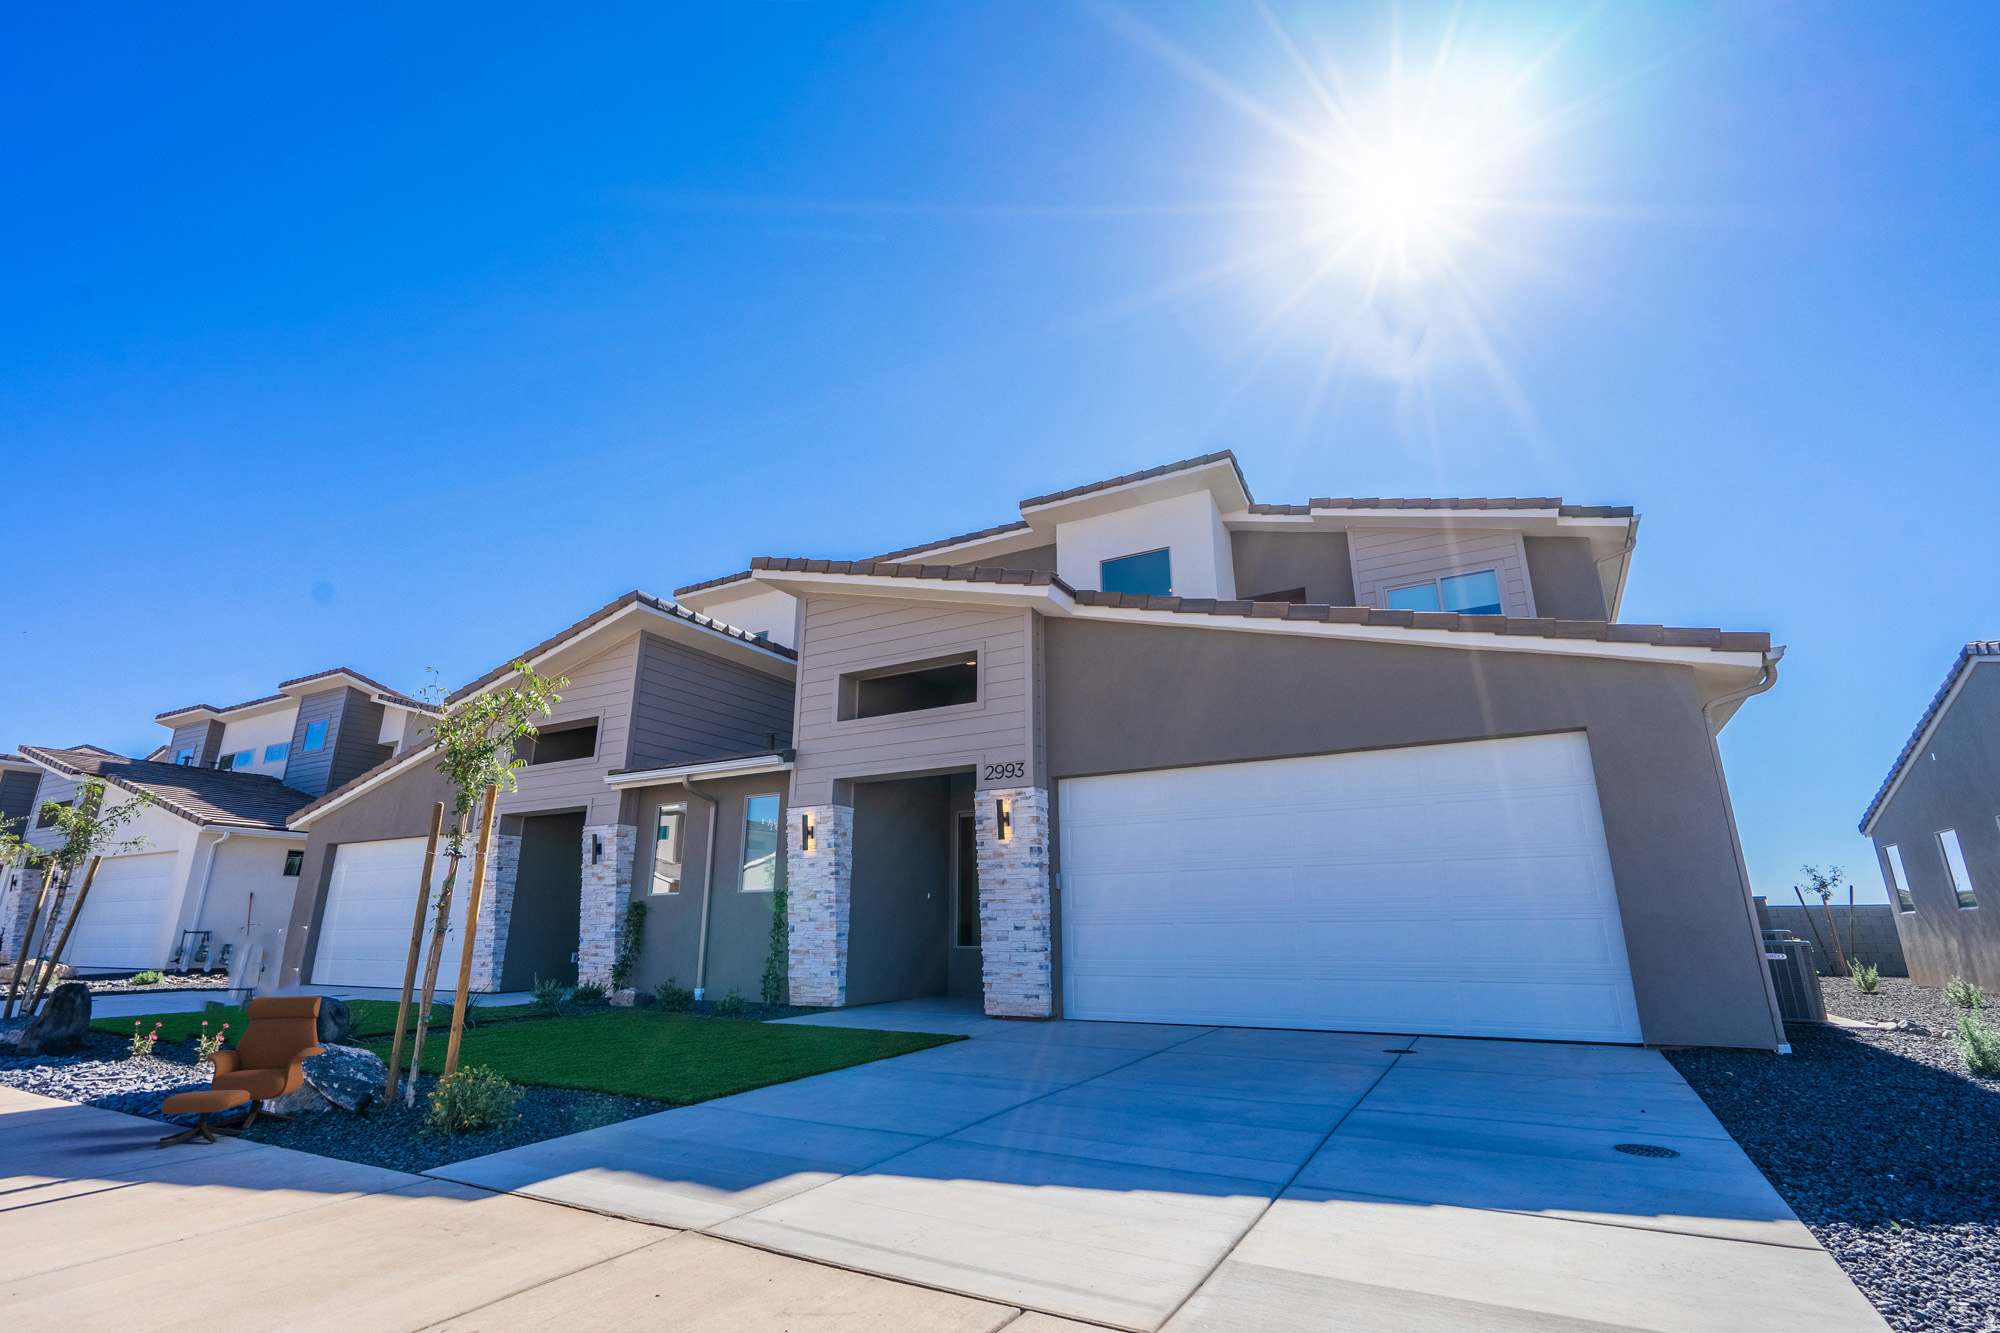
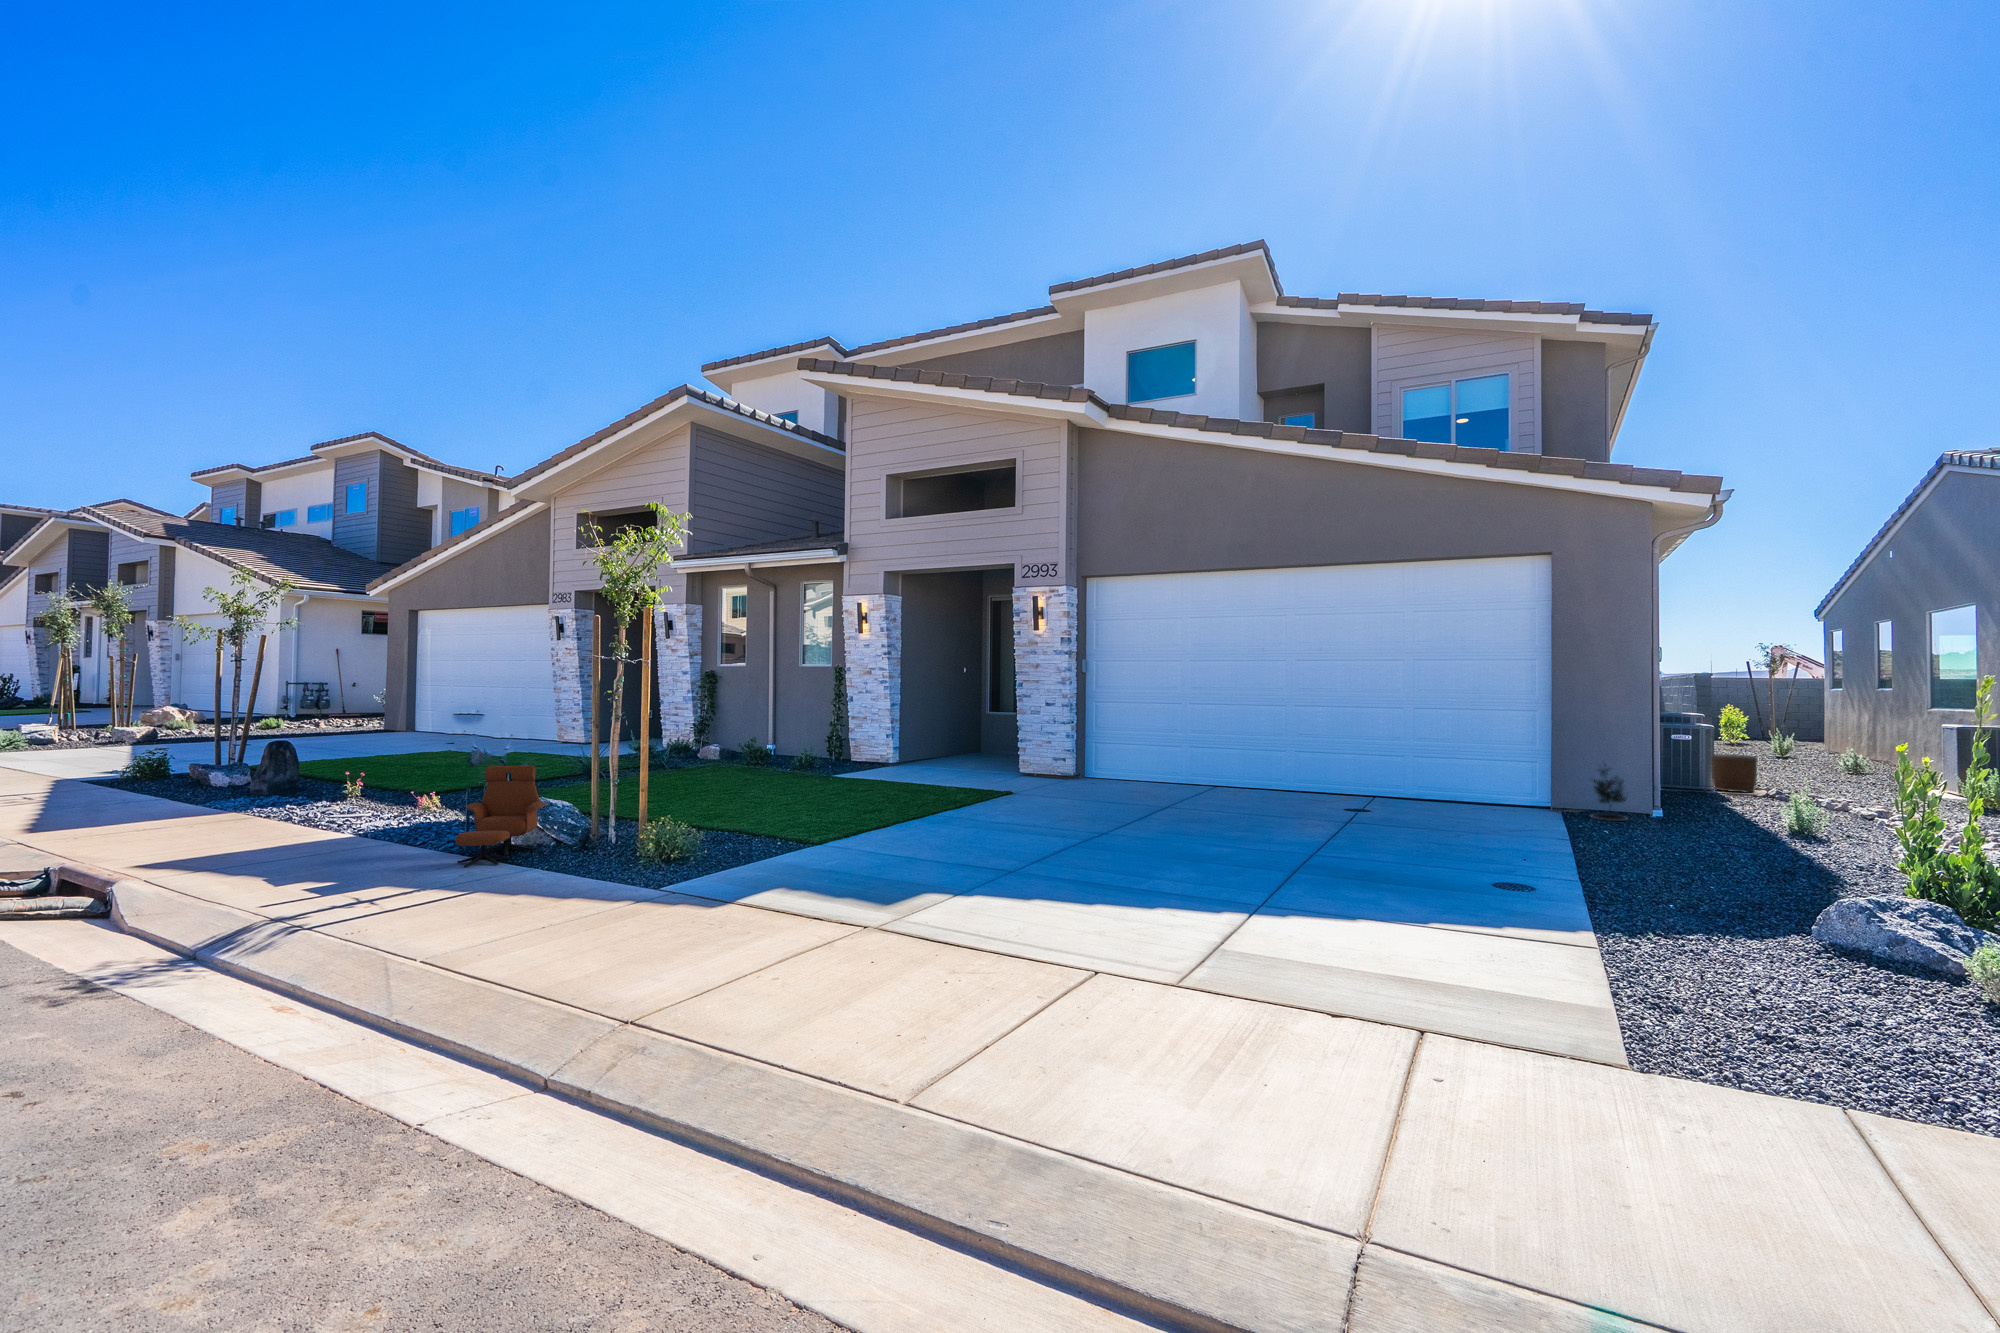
woven basket: none [1811,975,1878,1023] -> present [1711,754,1758,792]
potted tree: none [1692,977,1758,1059] -> present [1591,764,1628,821]

